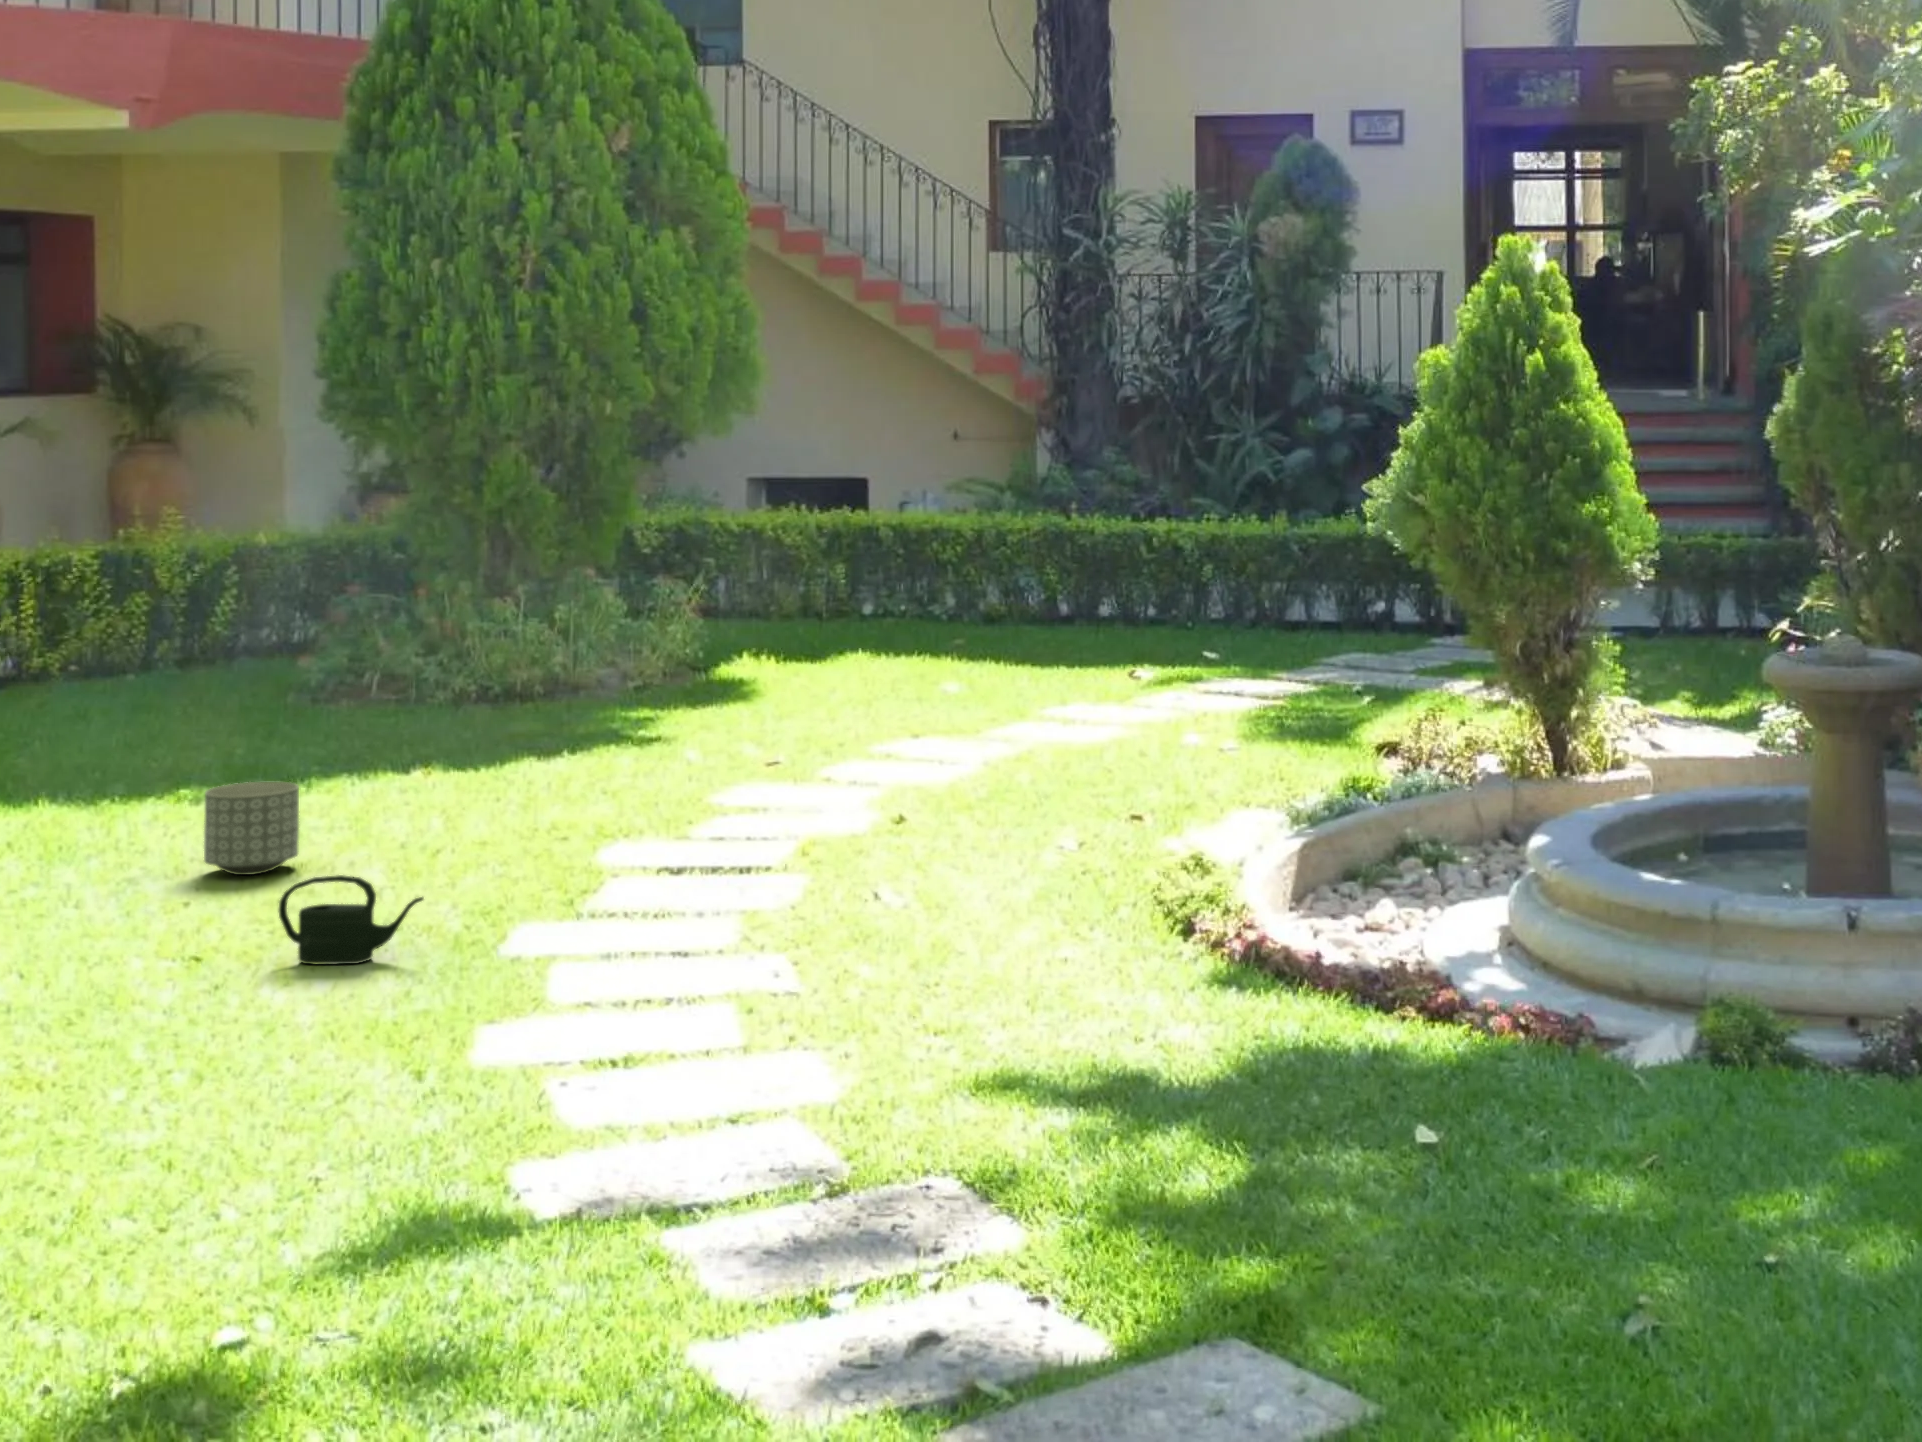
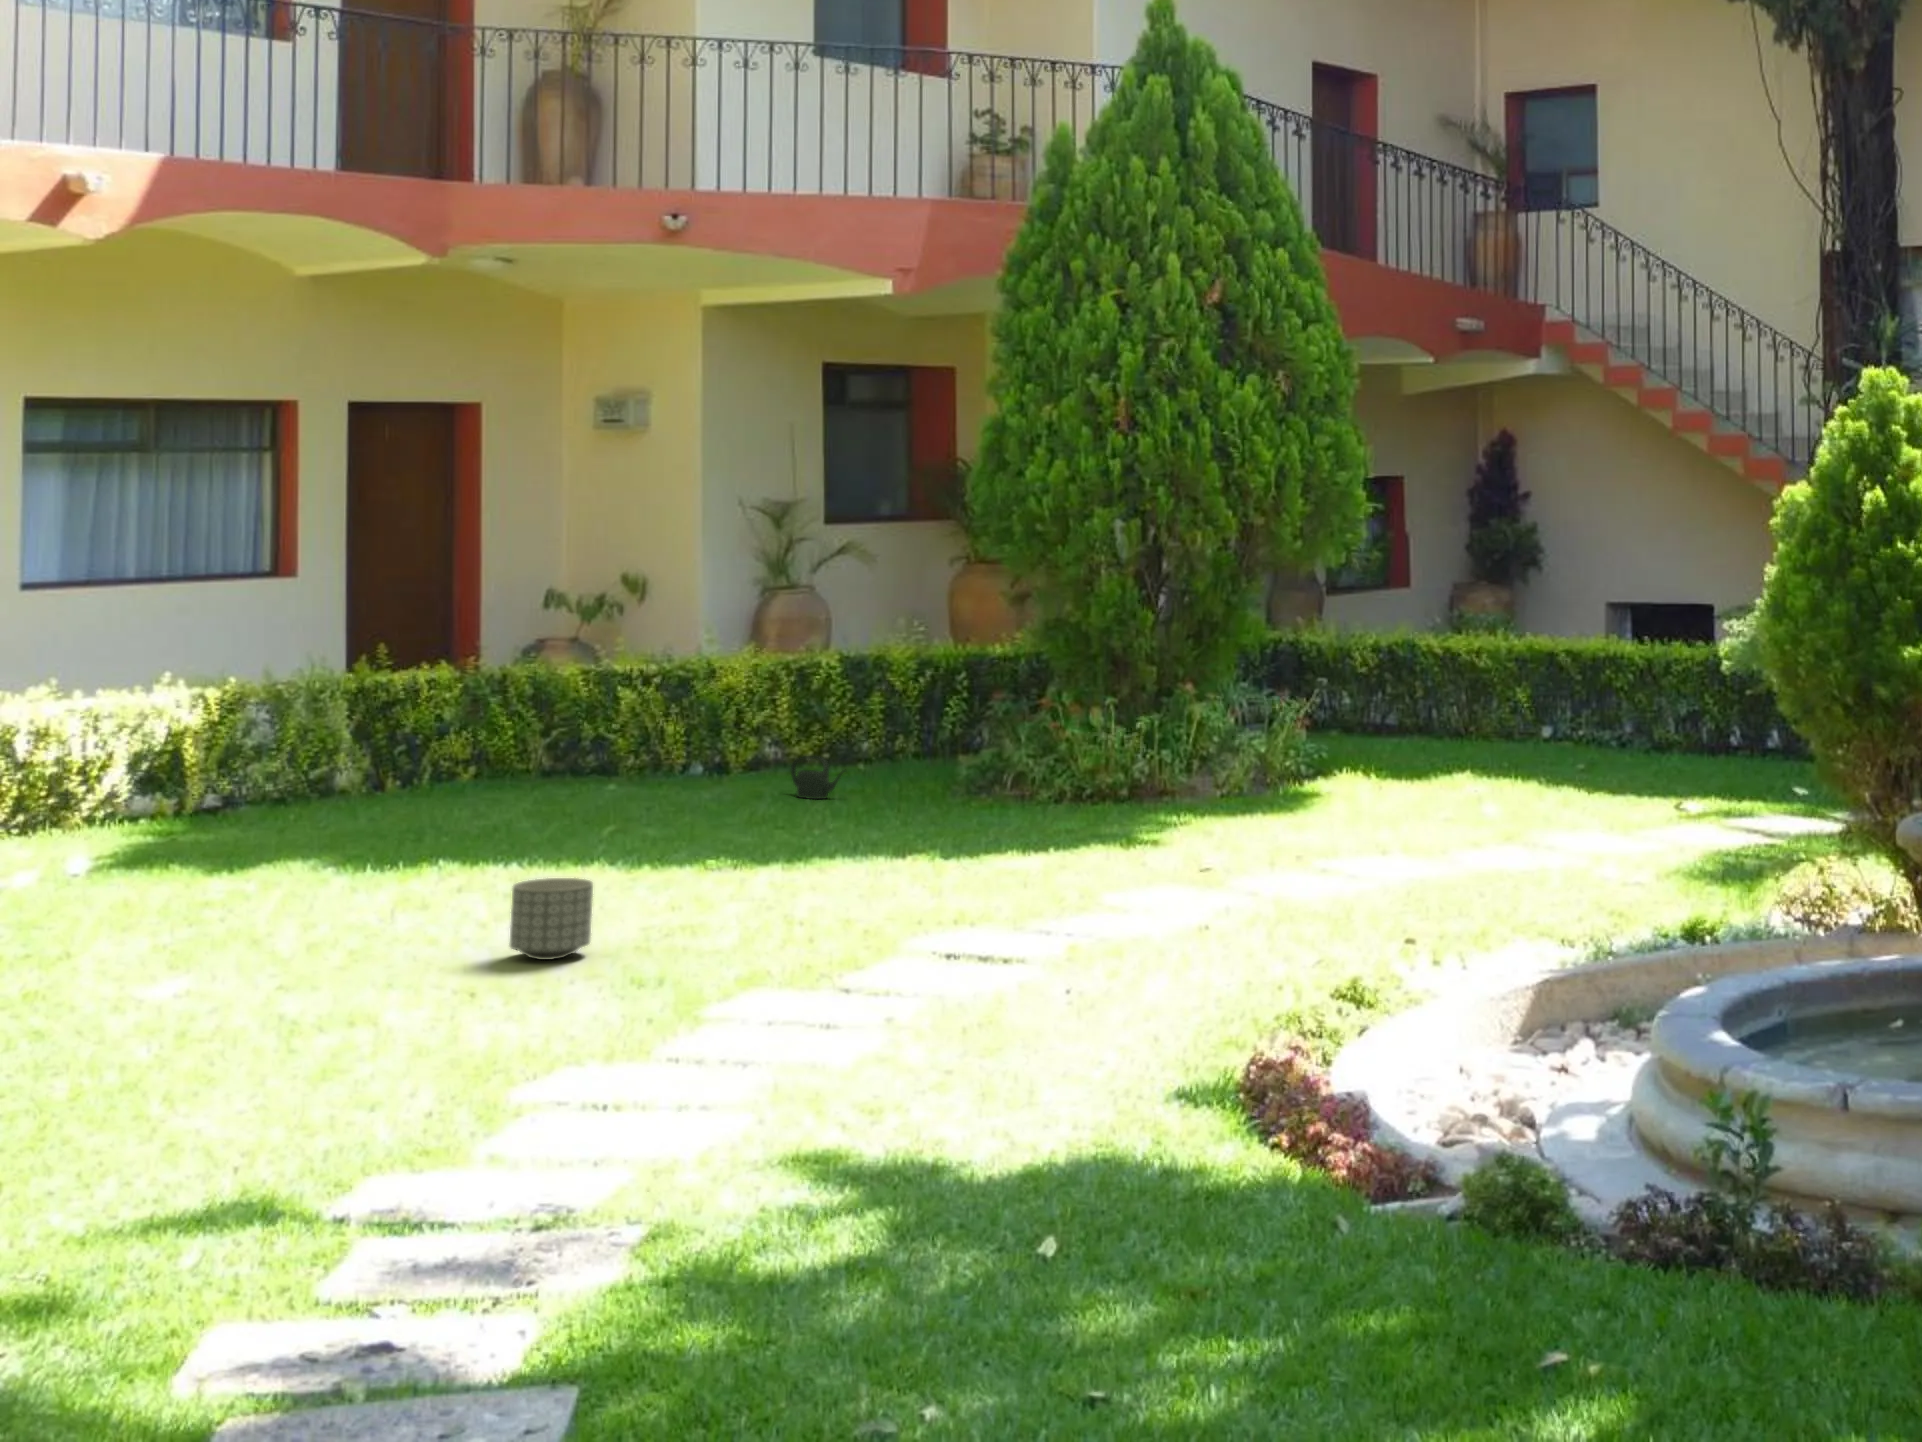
watering can: present [279,875,423,965] -> present [791,756,844,799]

